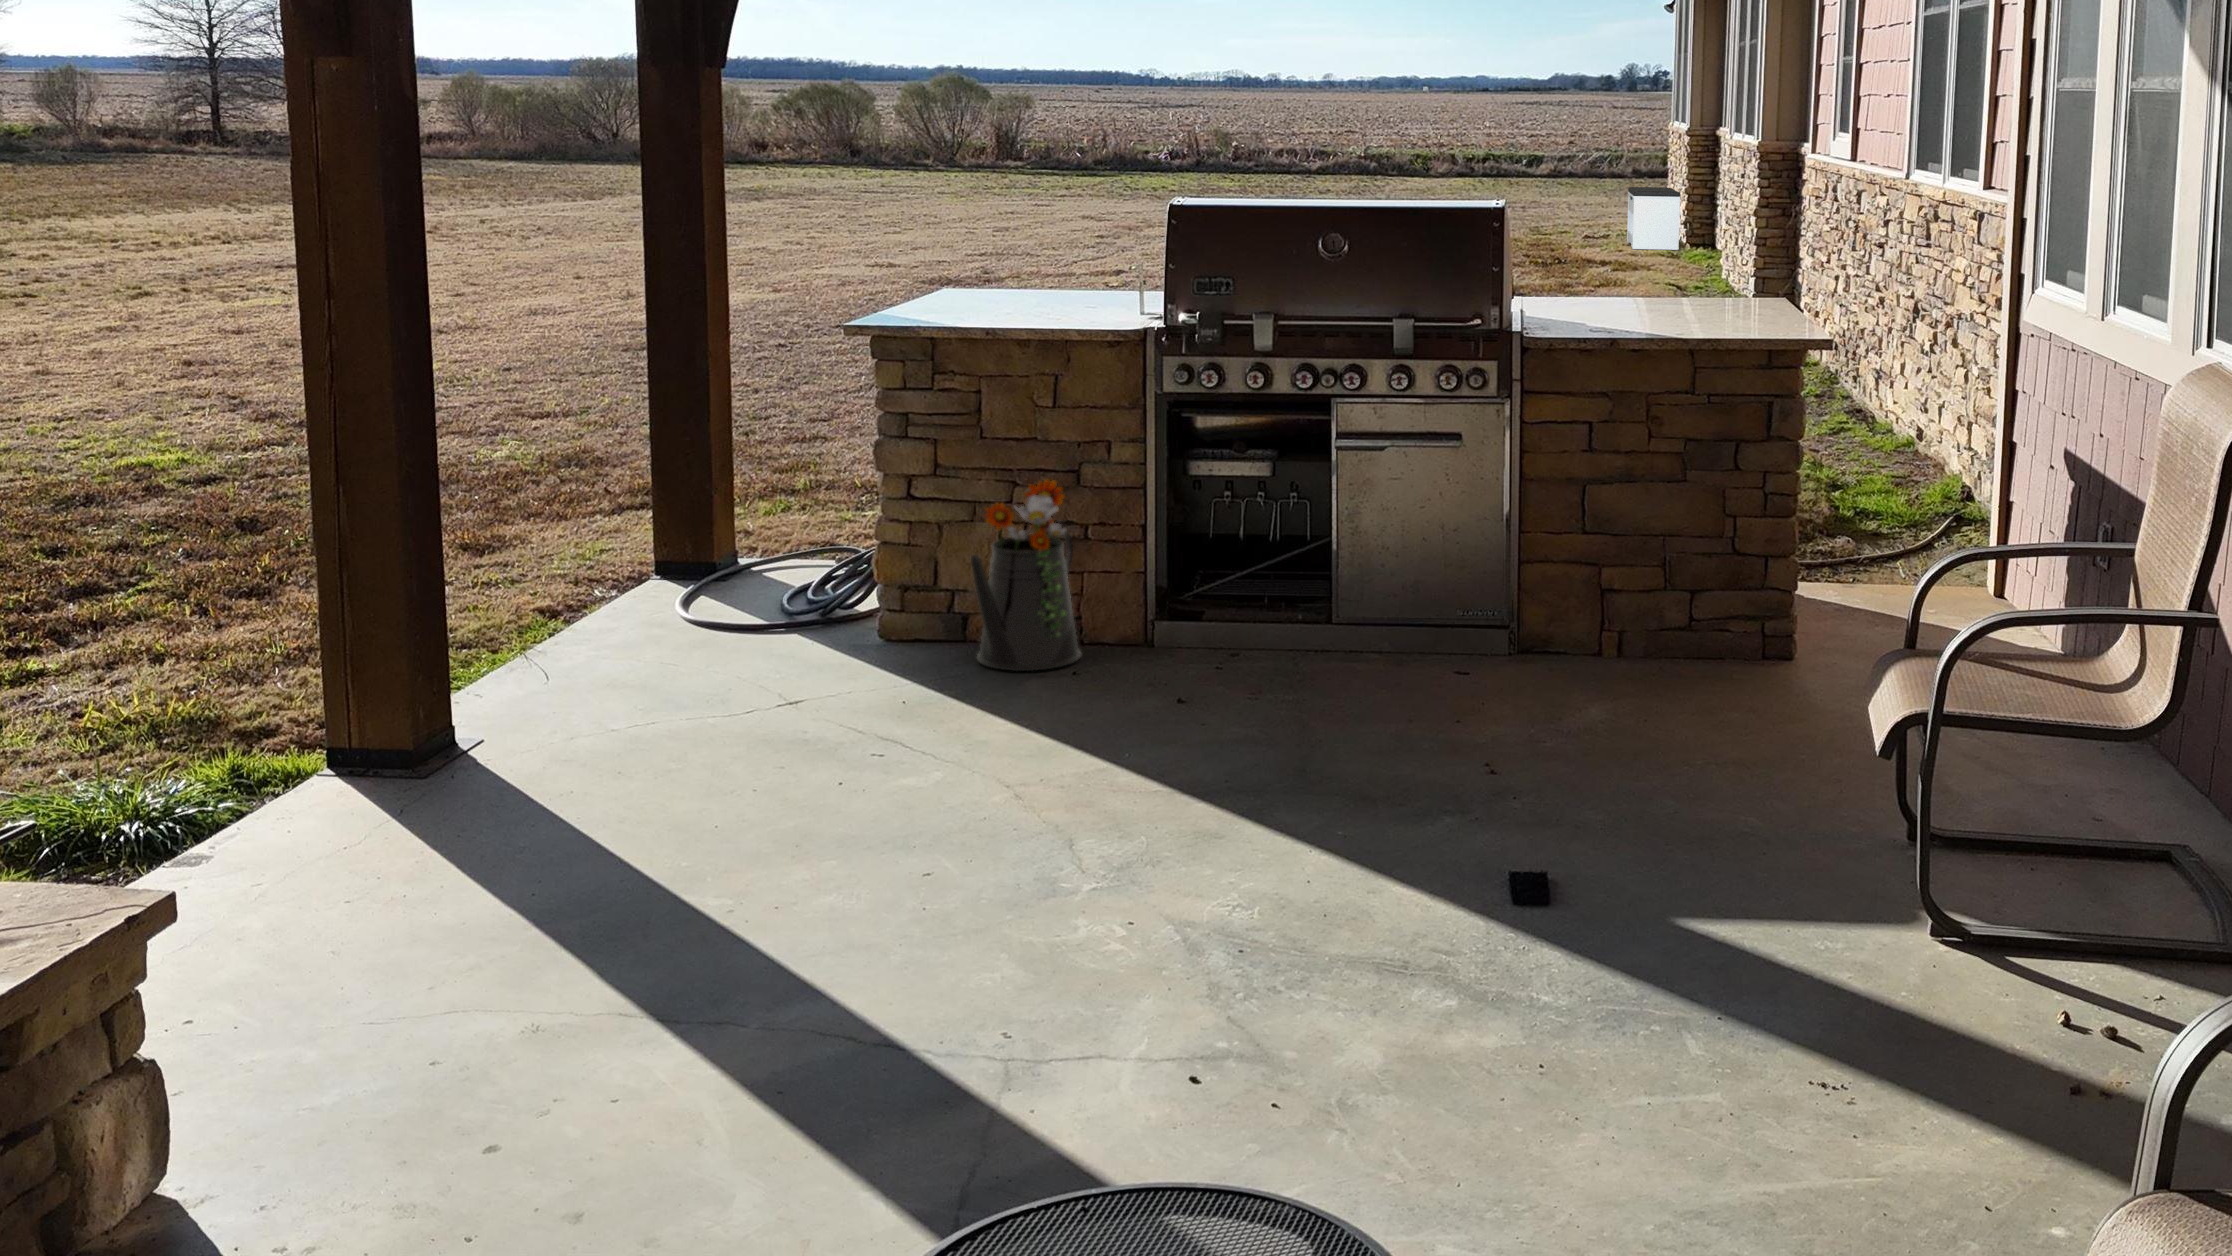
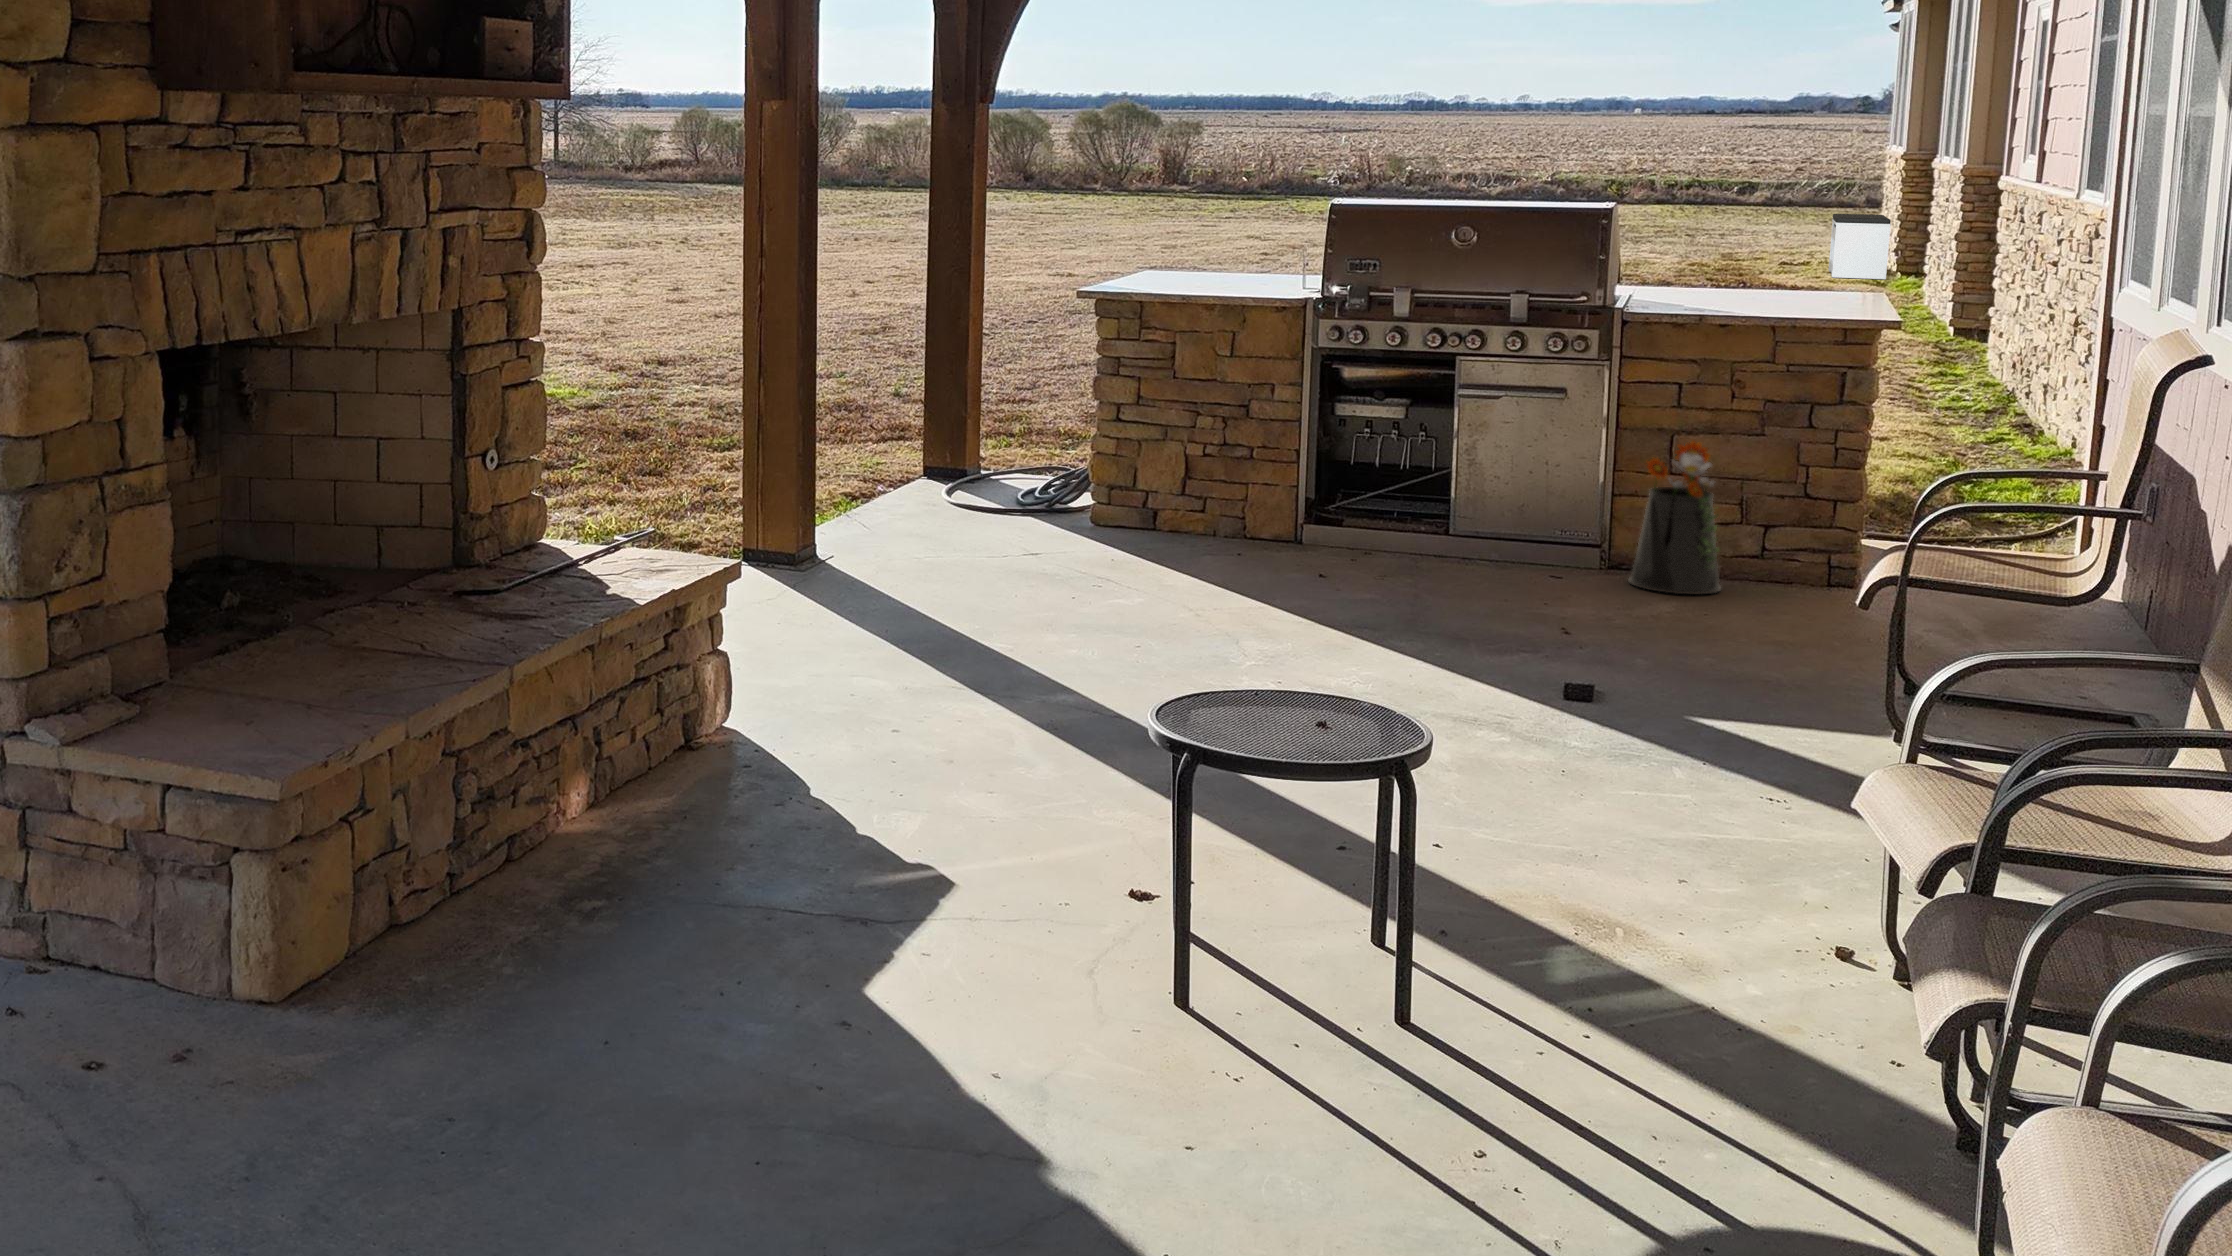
watering can: present [971,479,1081,671] -> present [1629,441,1721,595]

